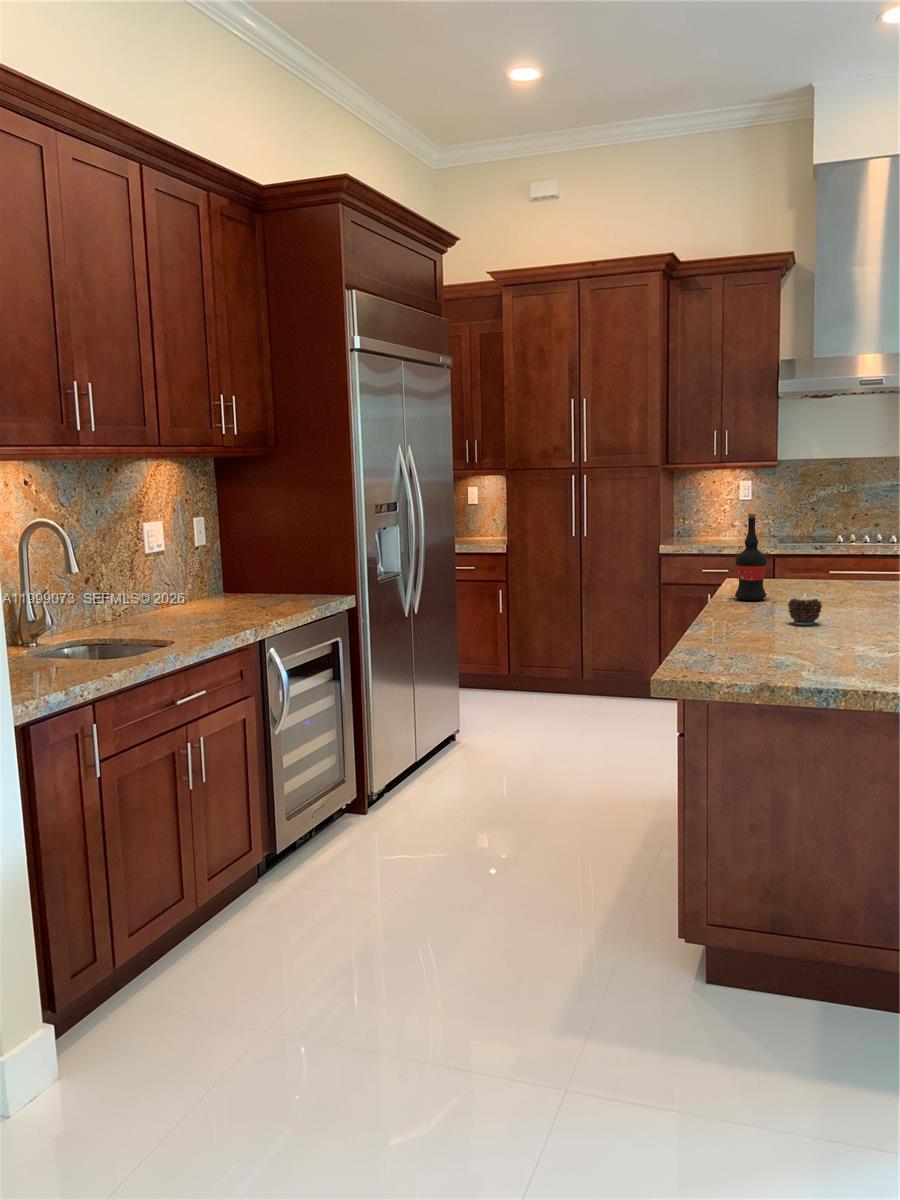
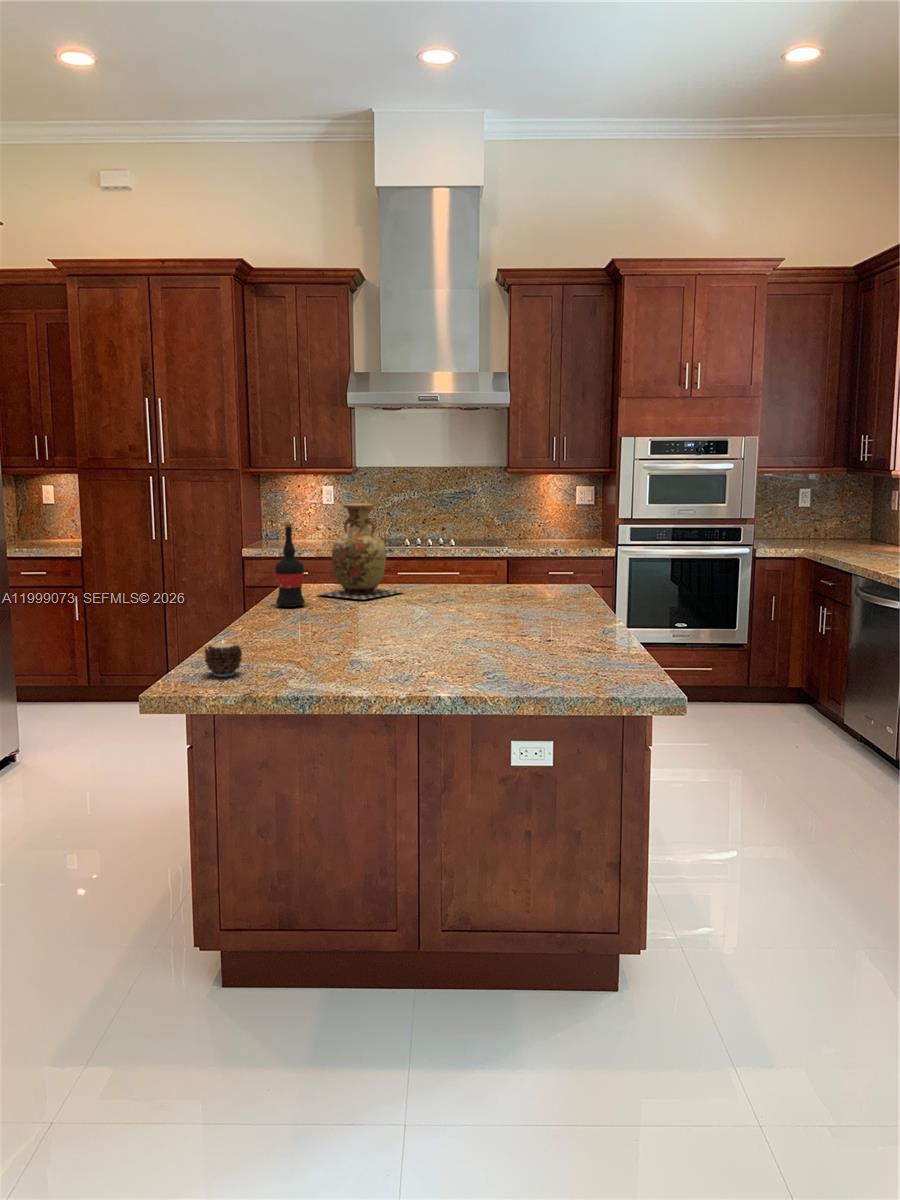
vase: none [770,494,870,595] -> present [319,503,401,599]
candle: present [788,594,822,625] -> present [205,642,242,677]

